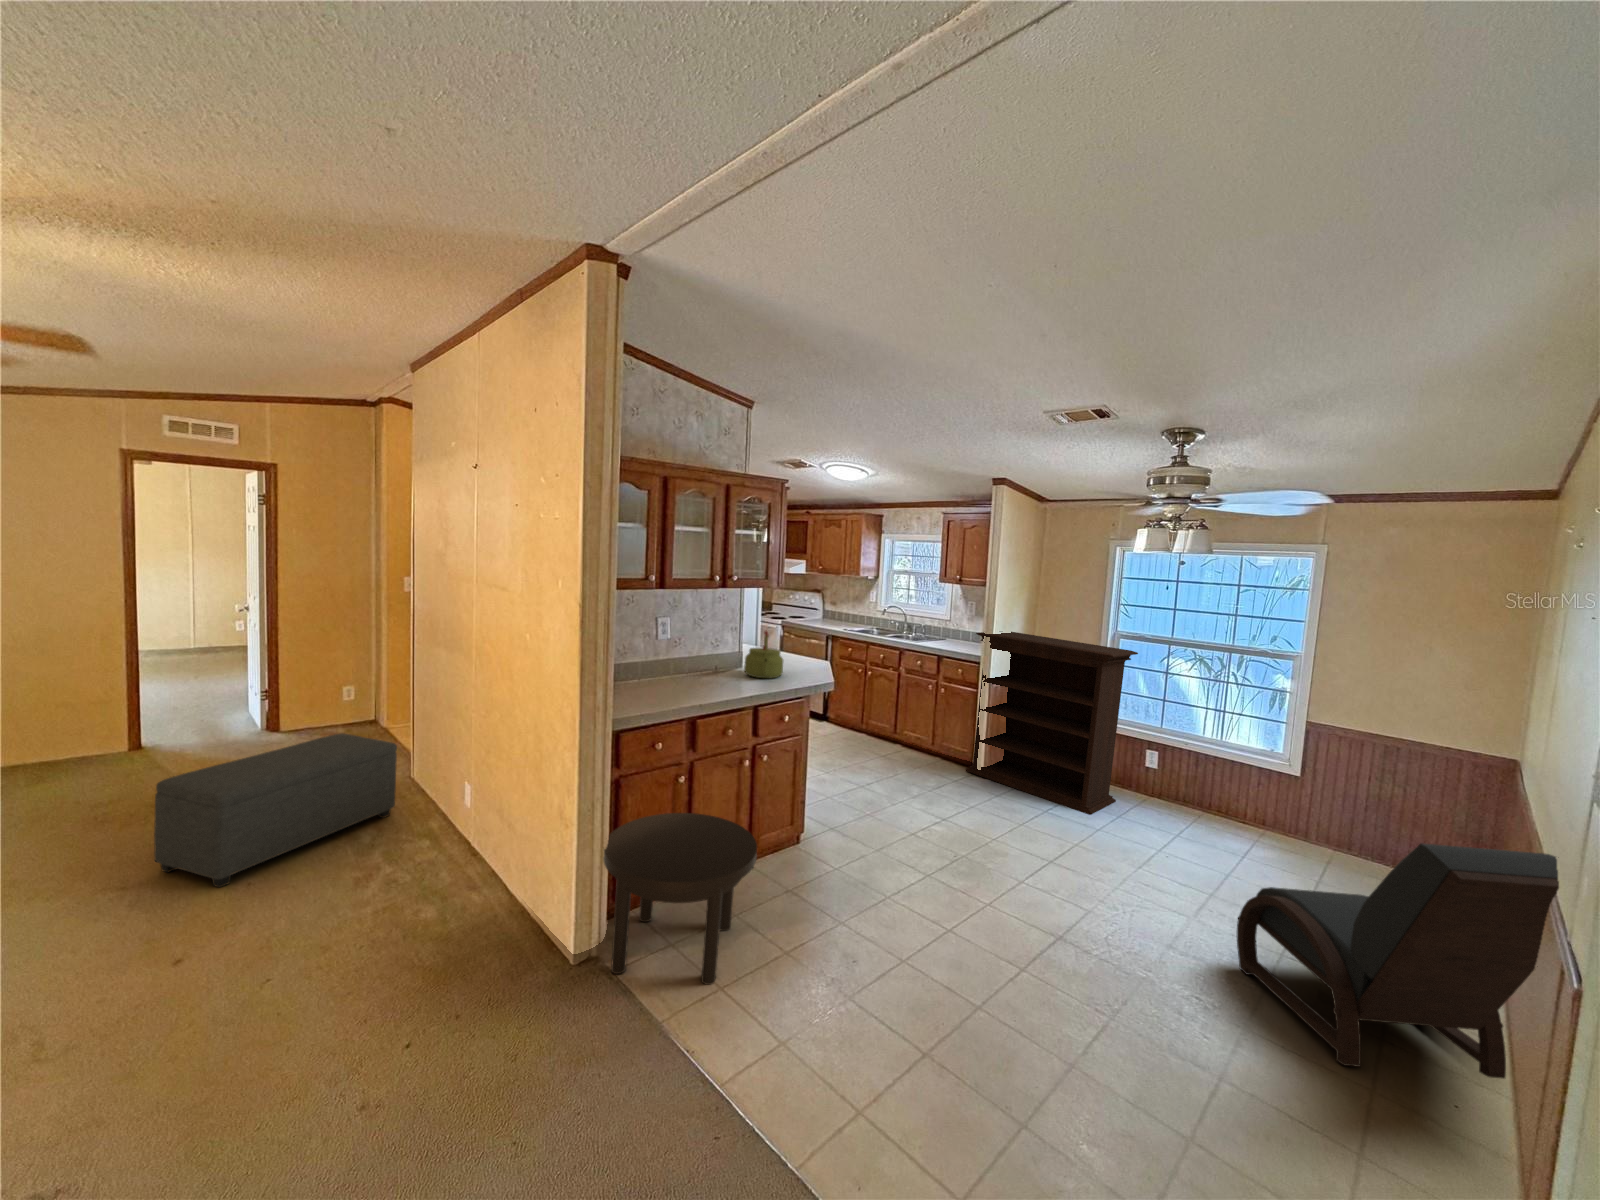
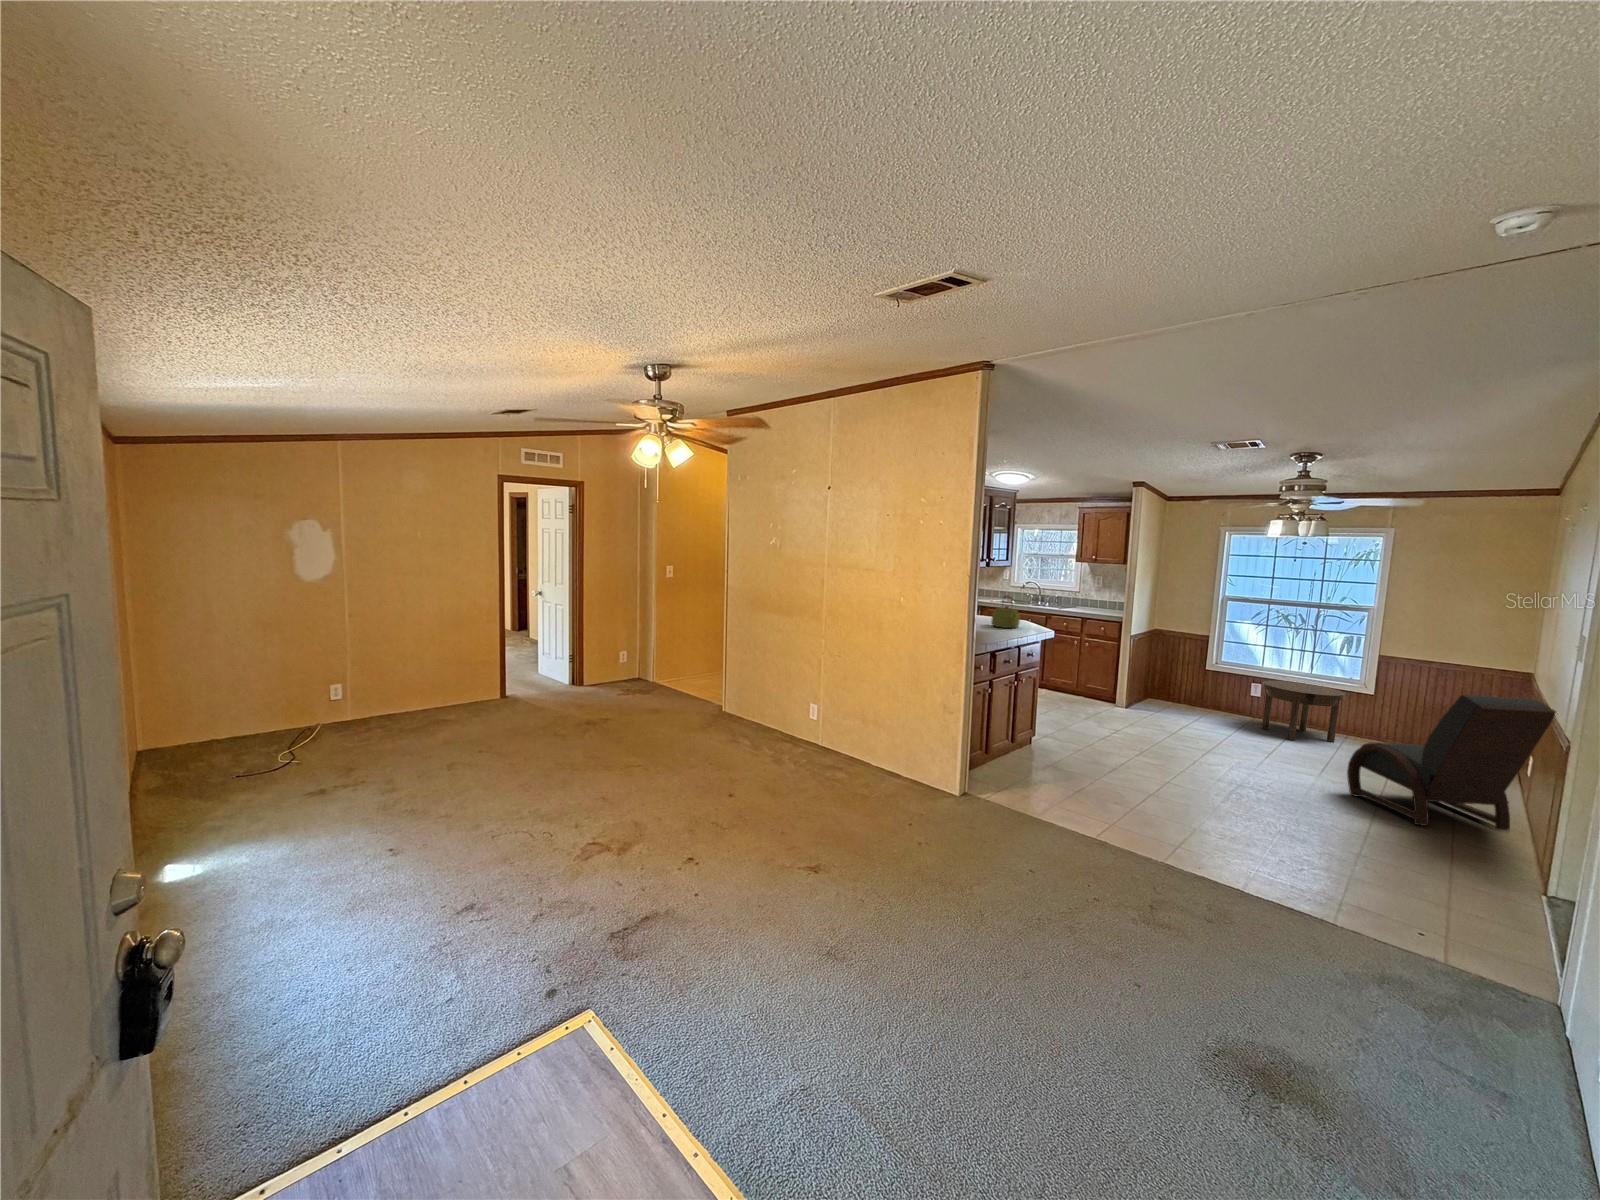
bookshelf: present [966,632,1138,815] -> none [1111,597,1250,729]
ottoman: present [154,733,397,887] -> none [654,675,751,762]
side table: present [603,813,757,985] -> present [1262,681,1345,743]

